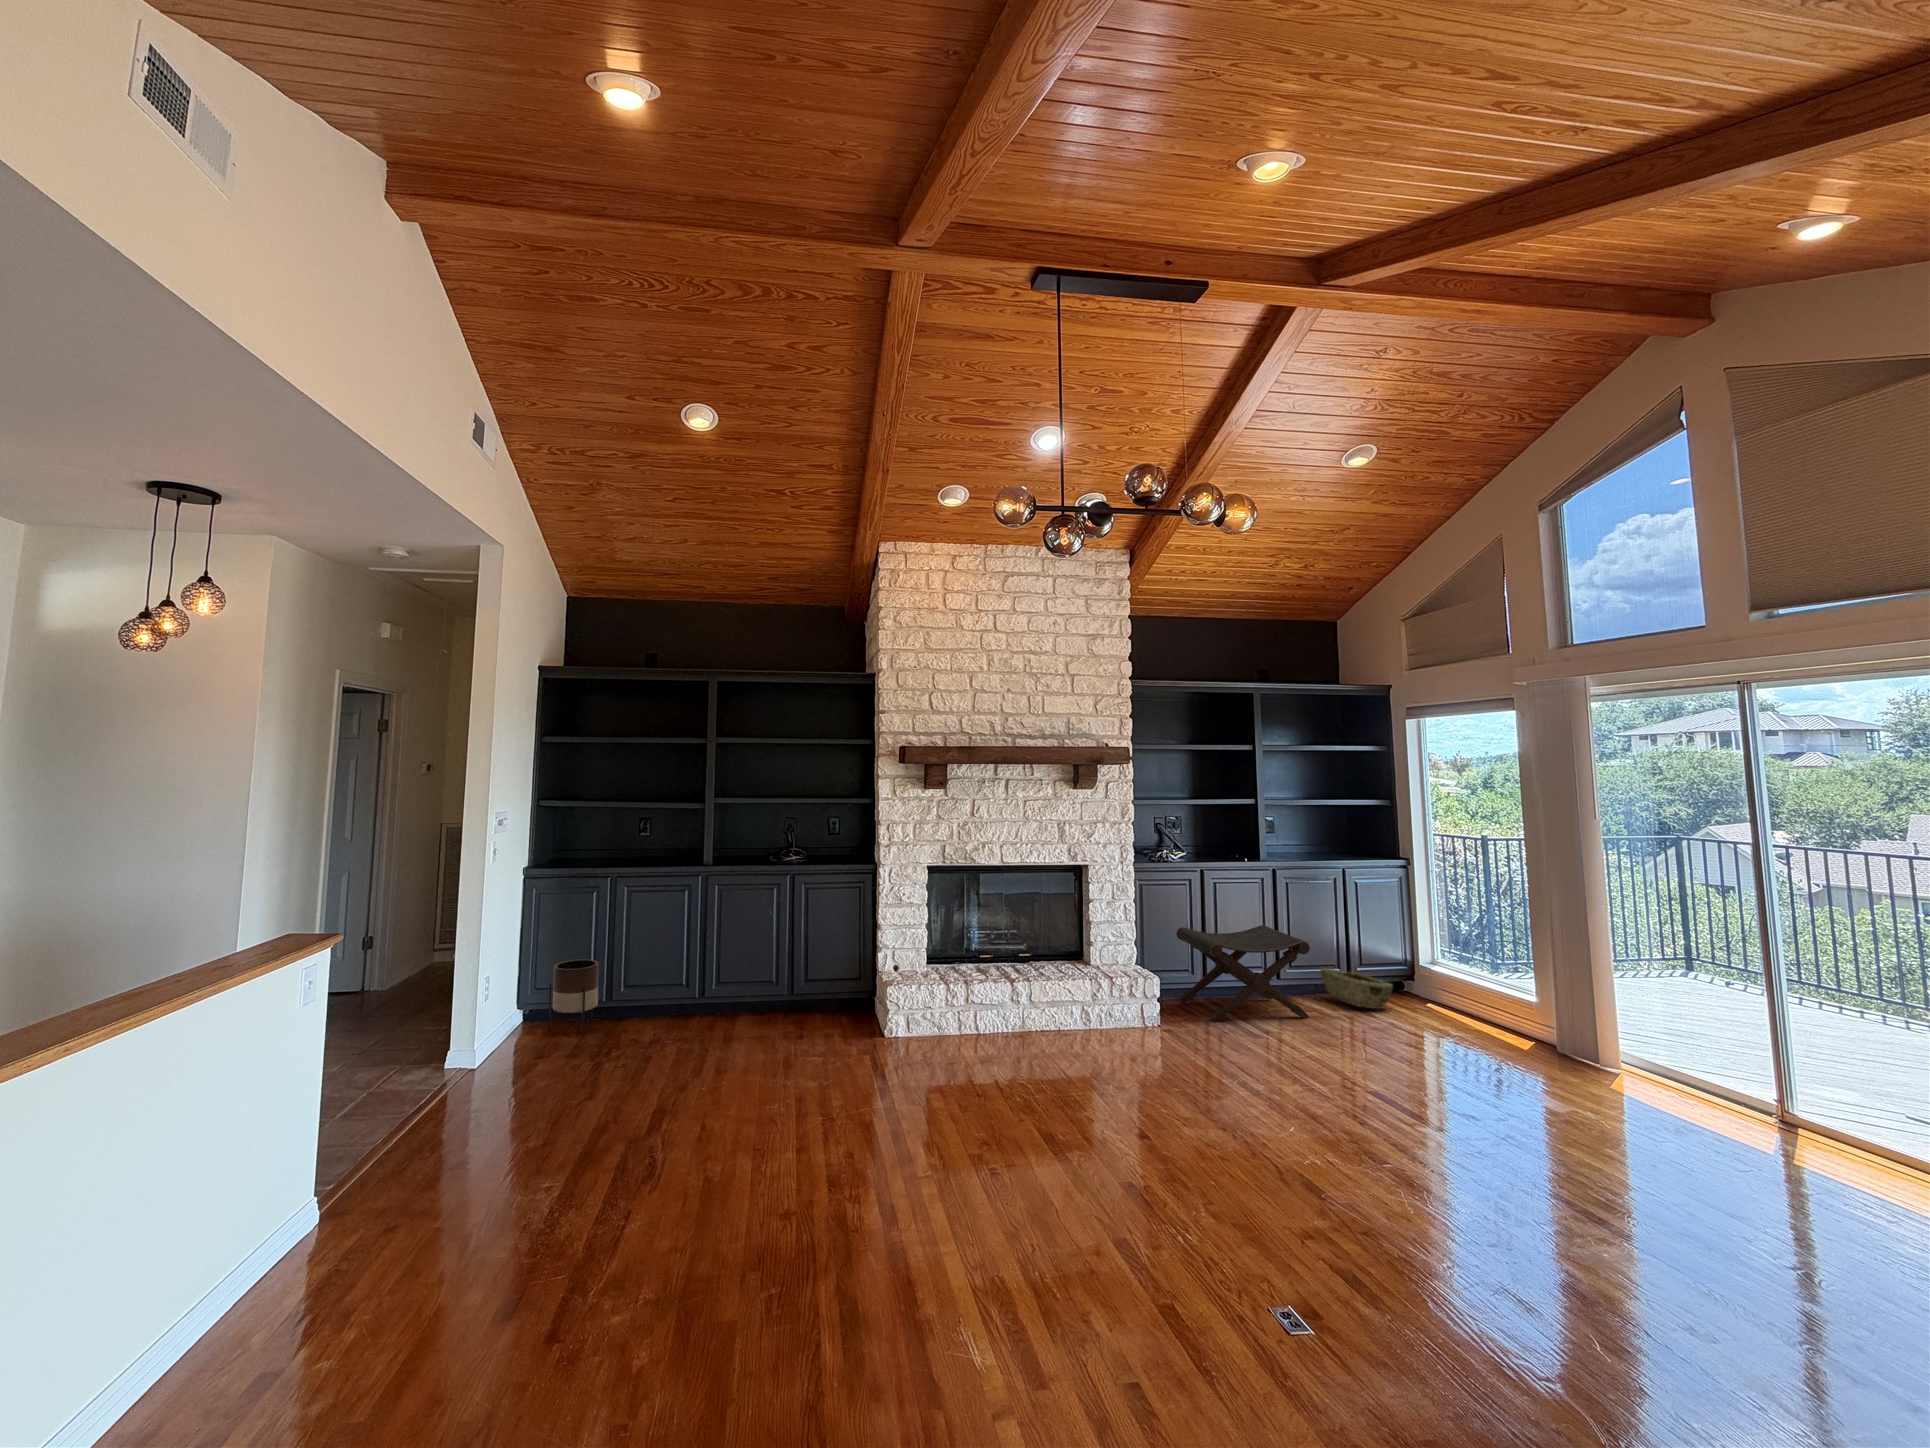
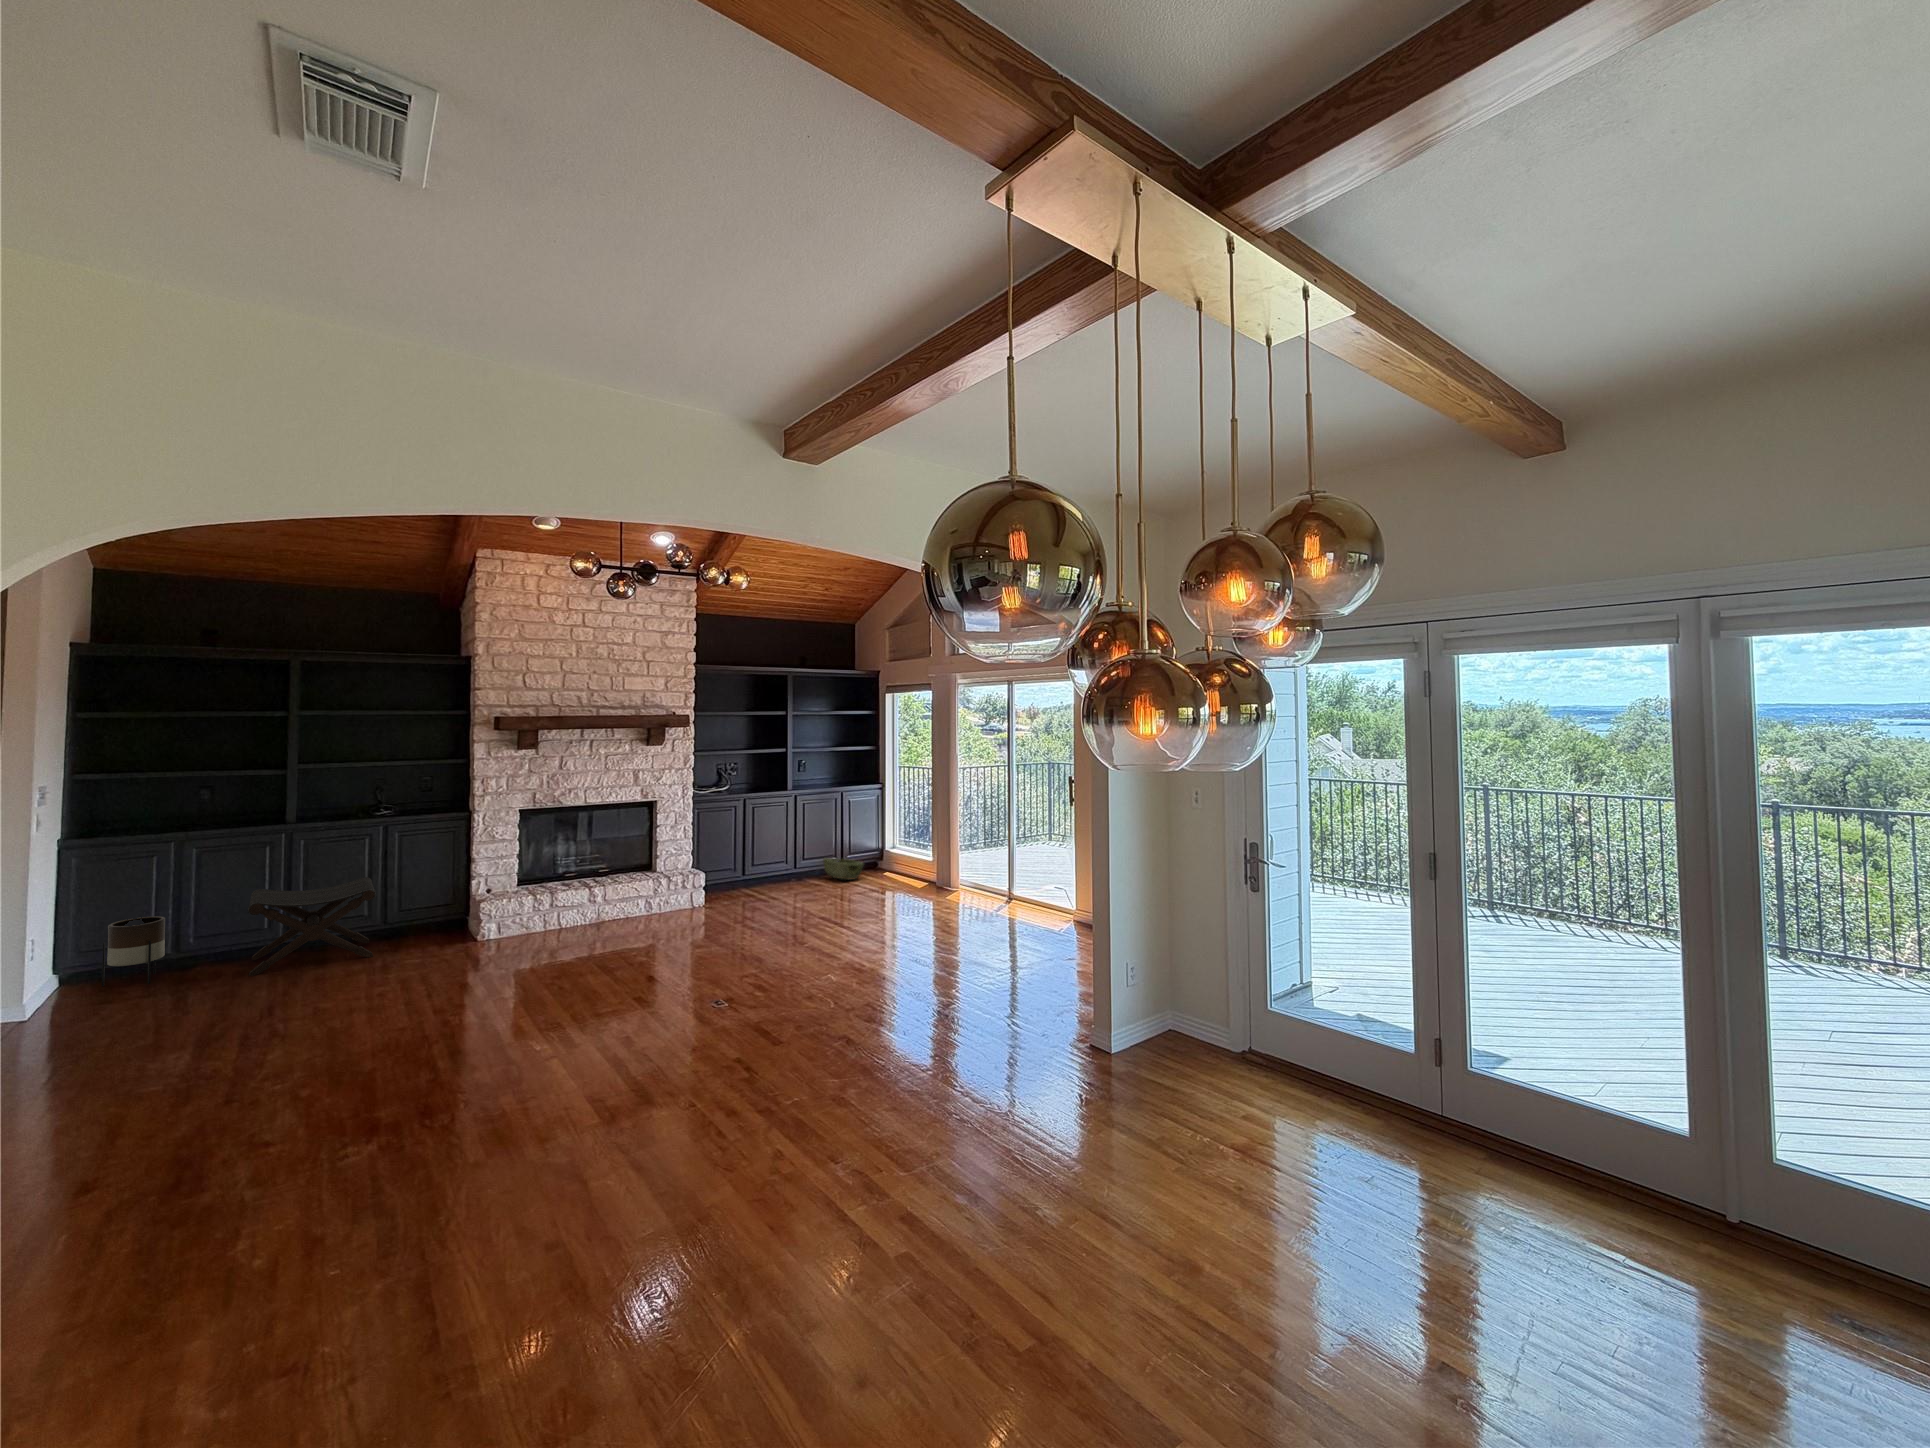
footstool: present [1176,925,1310,1022] -> present [248,877,376,976]

